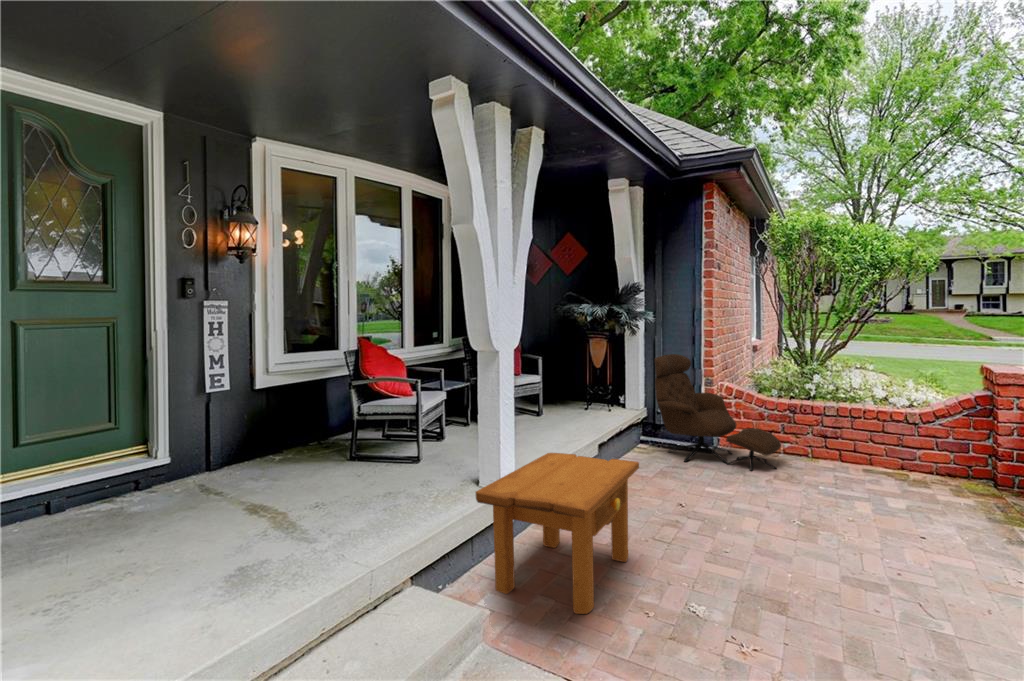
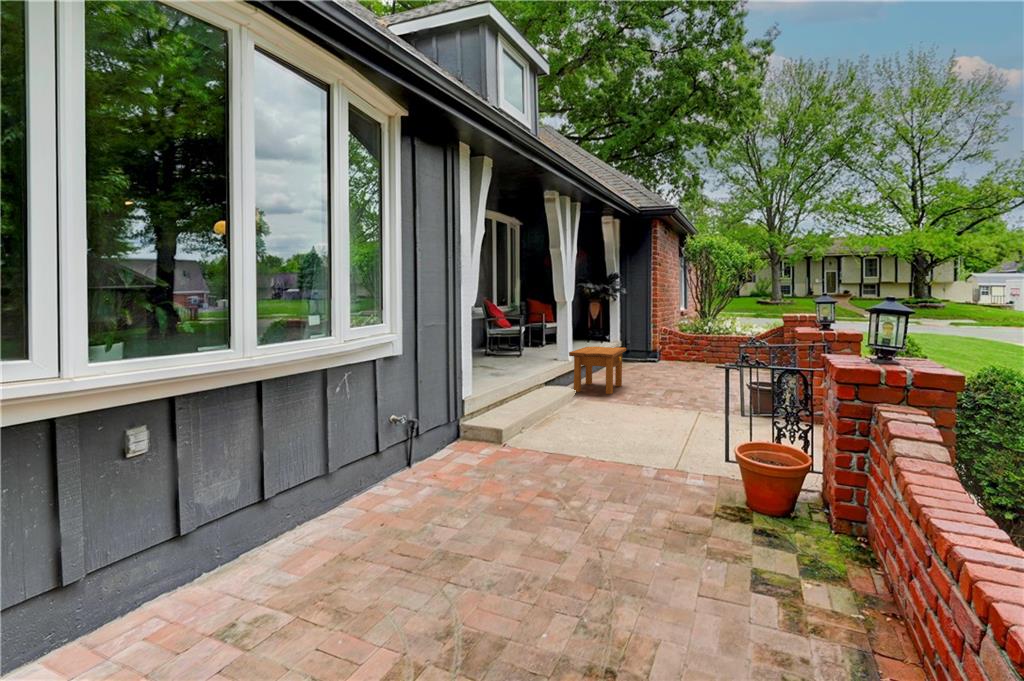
lounge chair: present [655,354,781,471] -> none [626,311,689,368]

